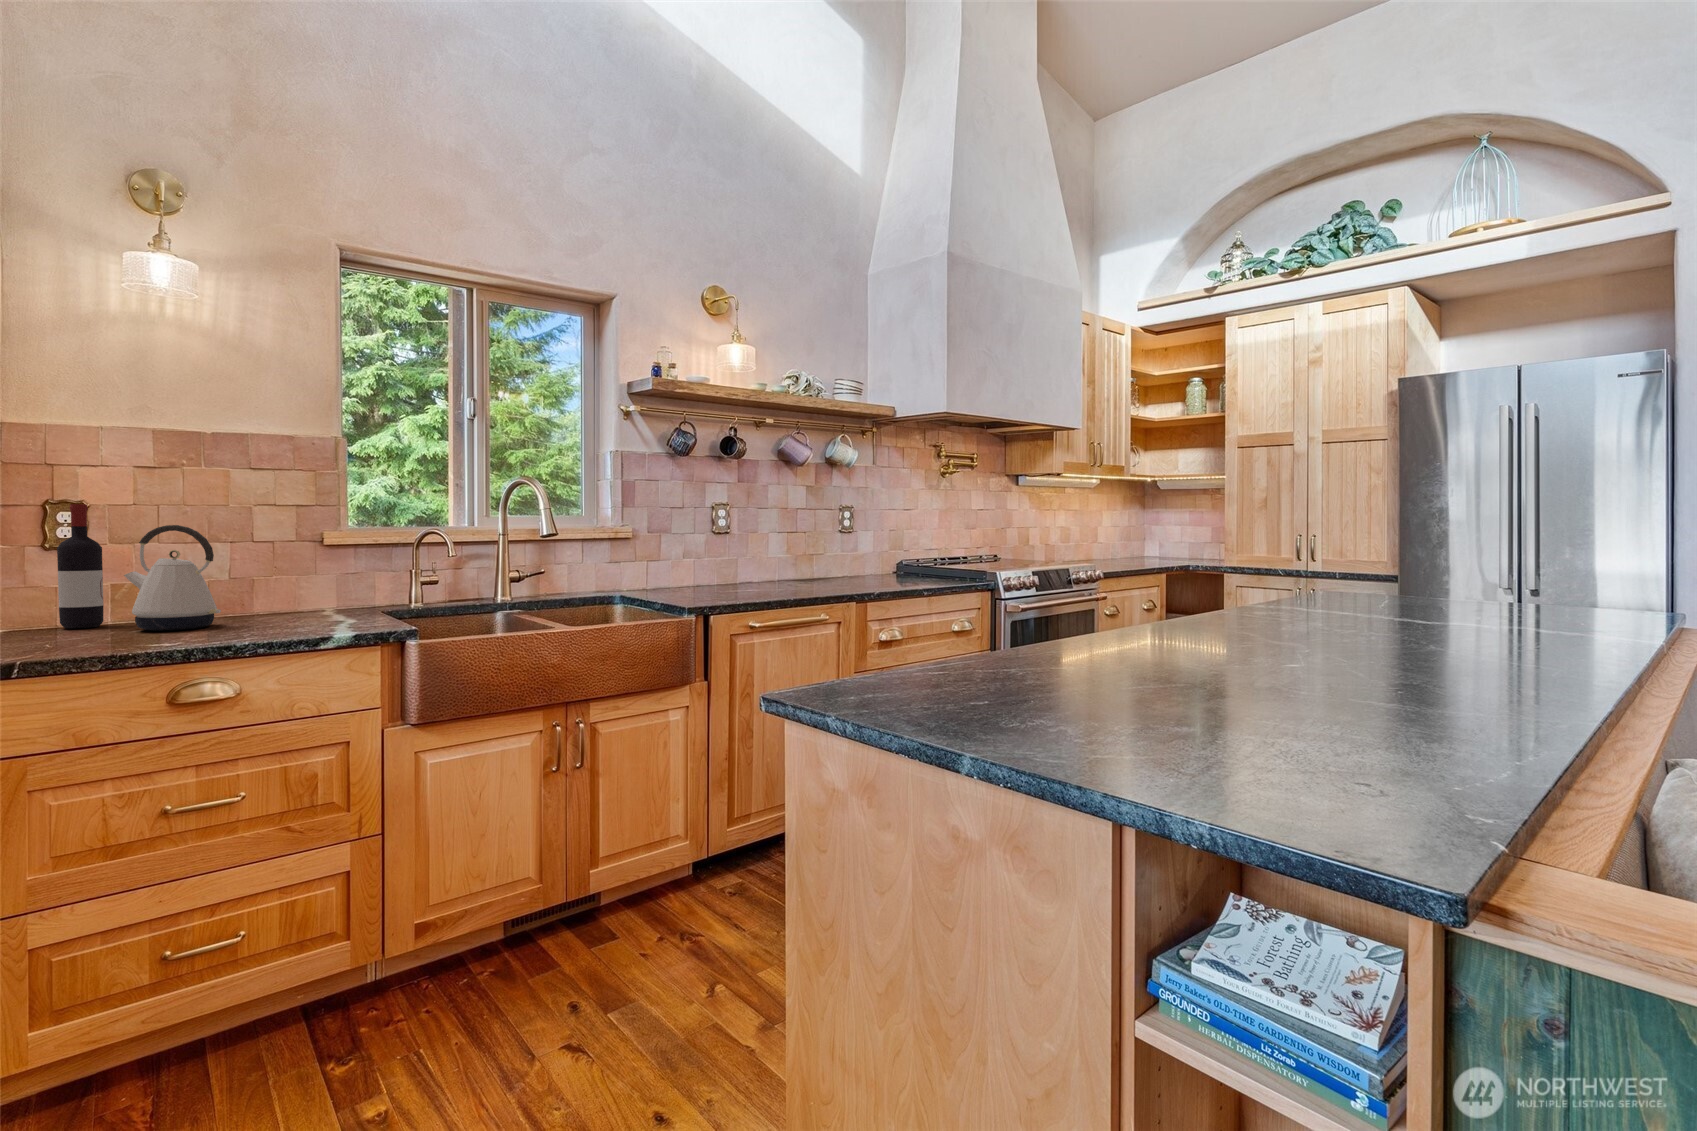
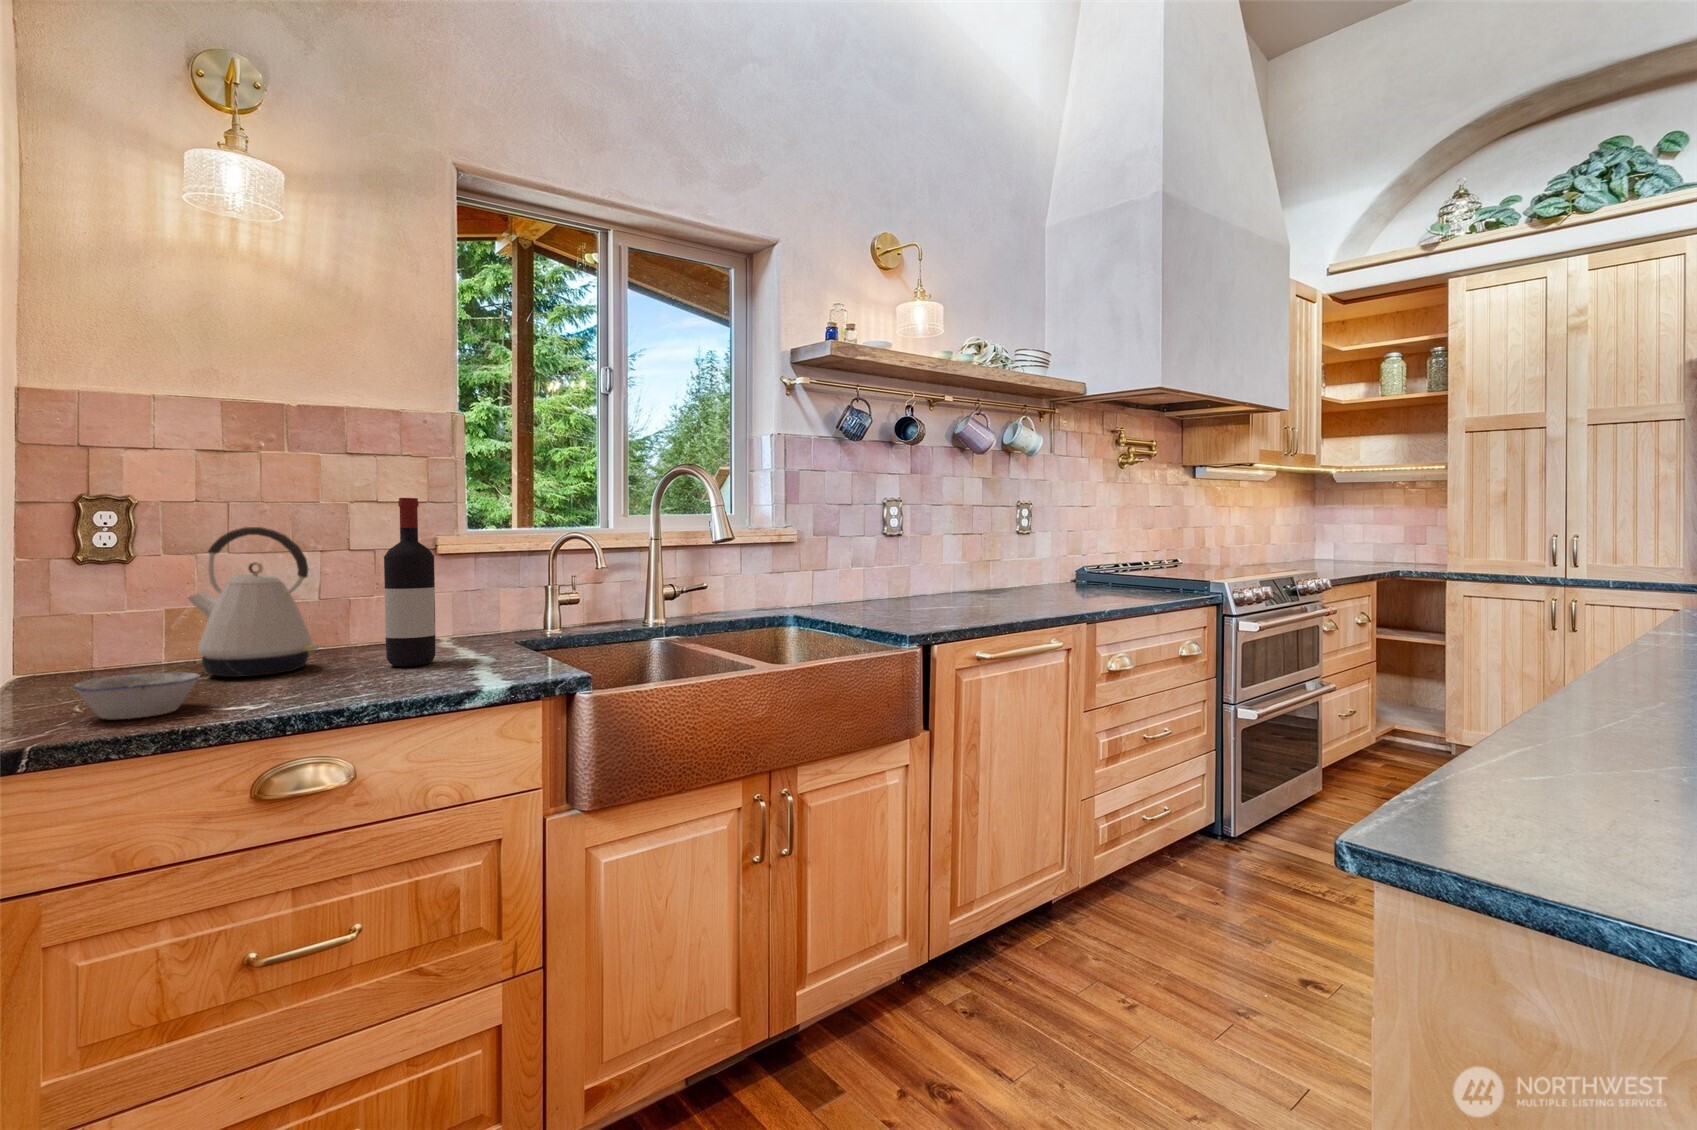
wine bottle: present [57,504,104,628] -> present [384,498,436,666]
bowl: none [50,622,136,650] -> present [72,672,200,719]

